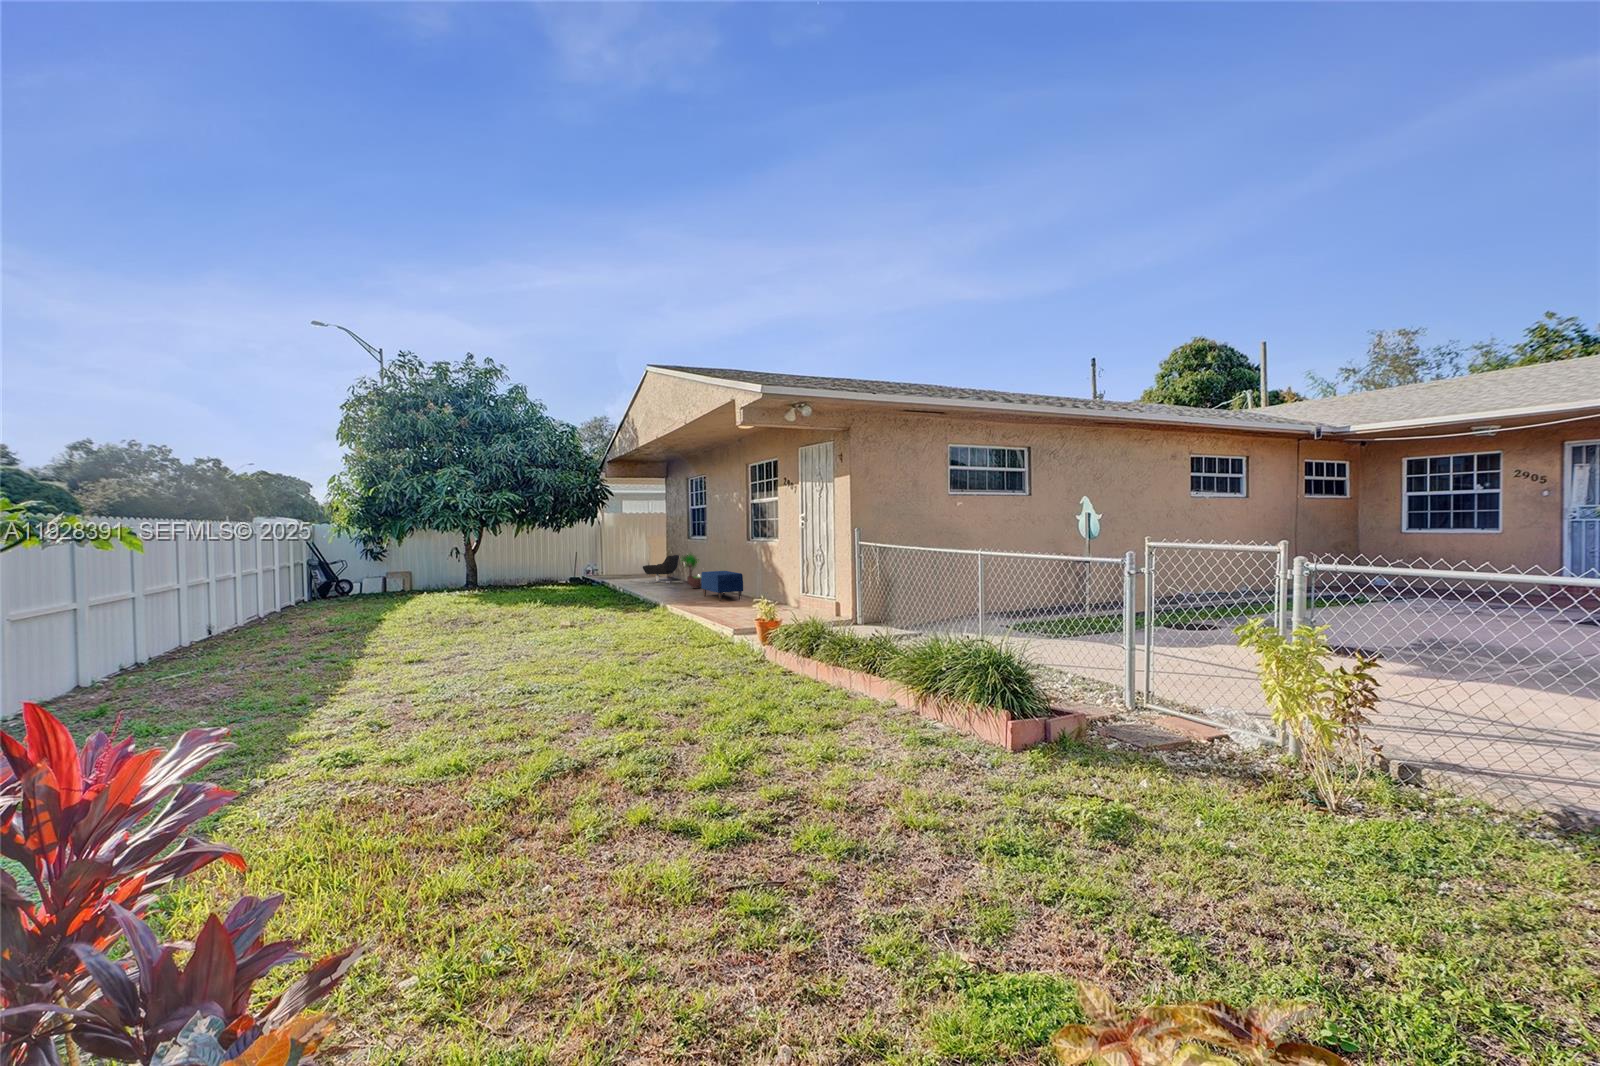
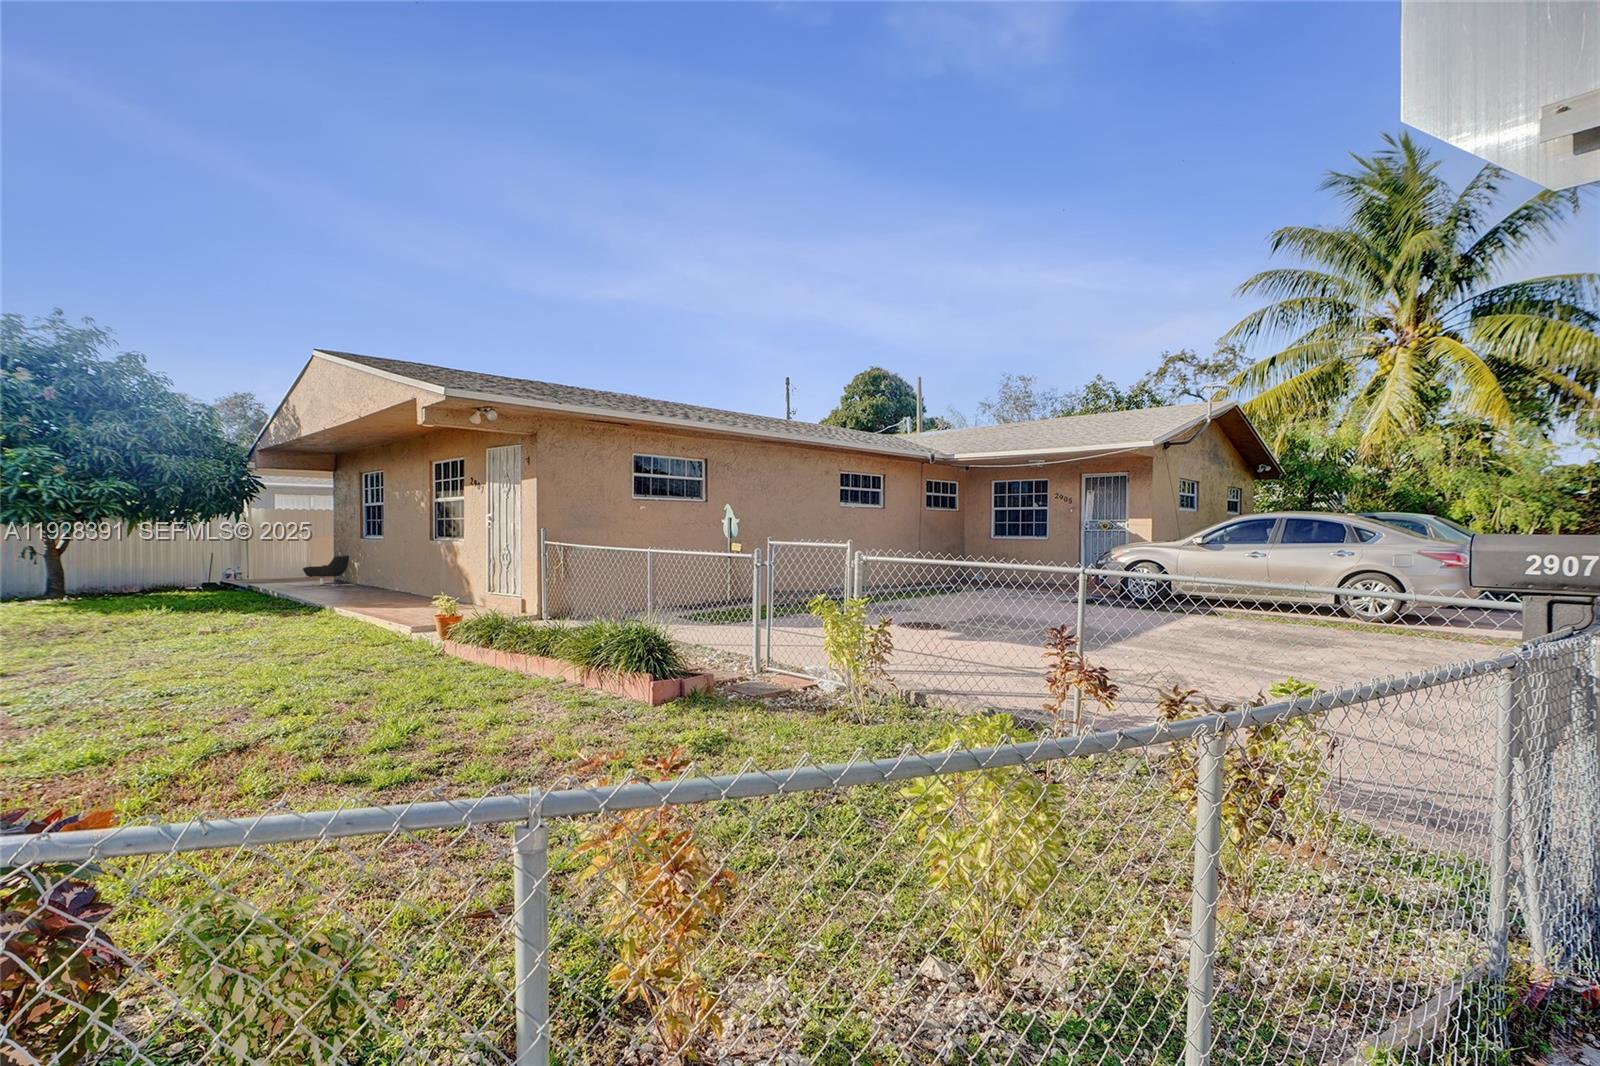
potted tree: present [681,554,701,588] -> none [350,550,380,591]
bench: present [701,571,743,601] -> none [376,571,425,603]

